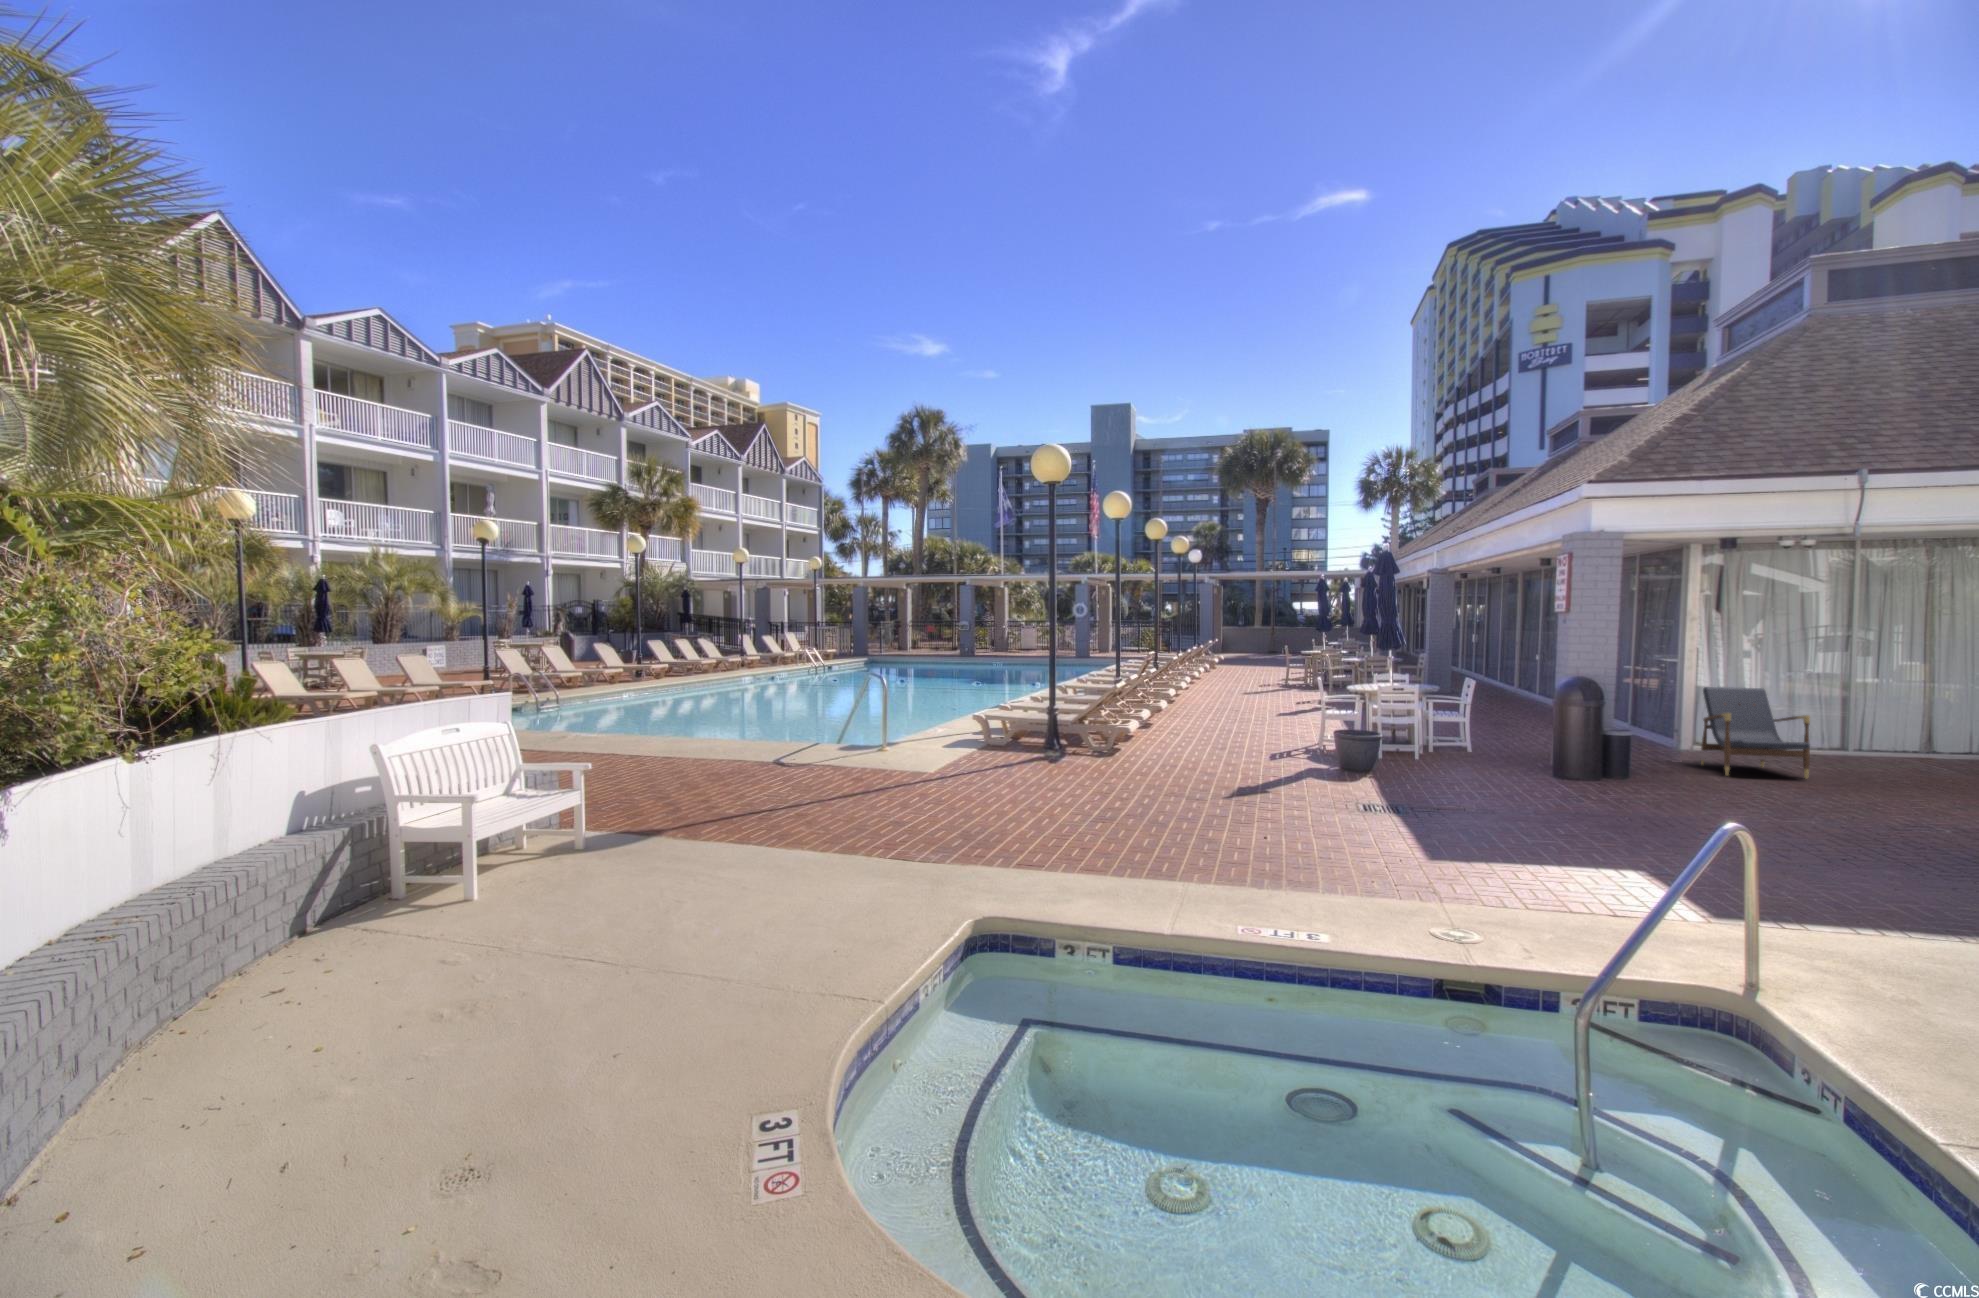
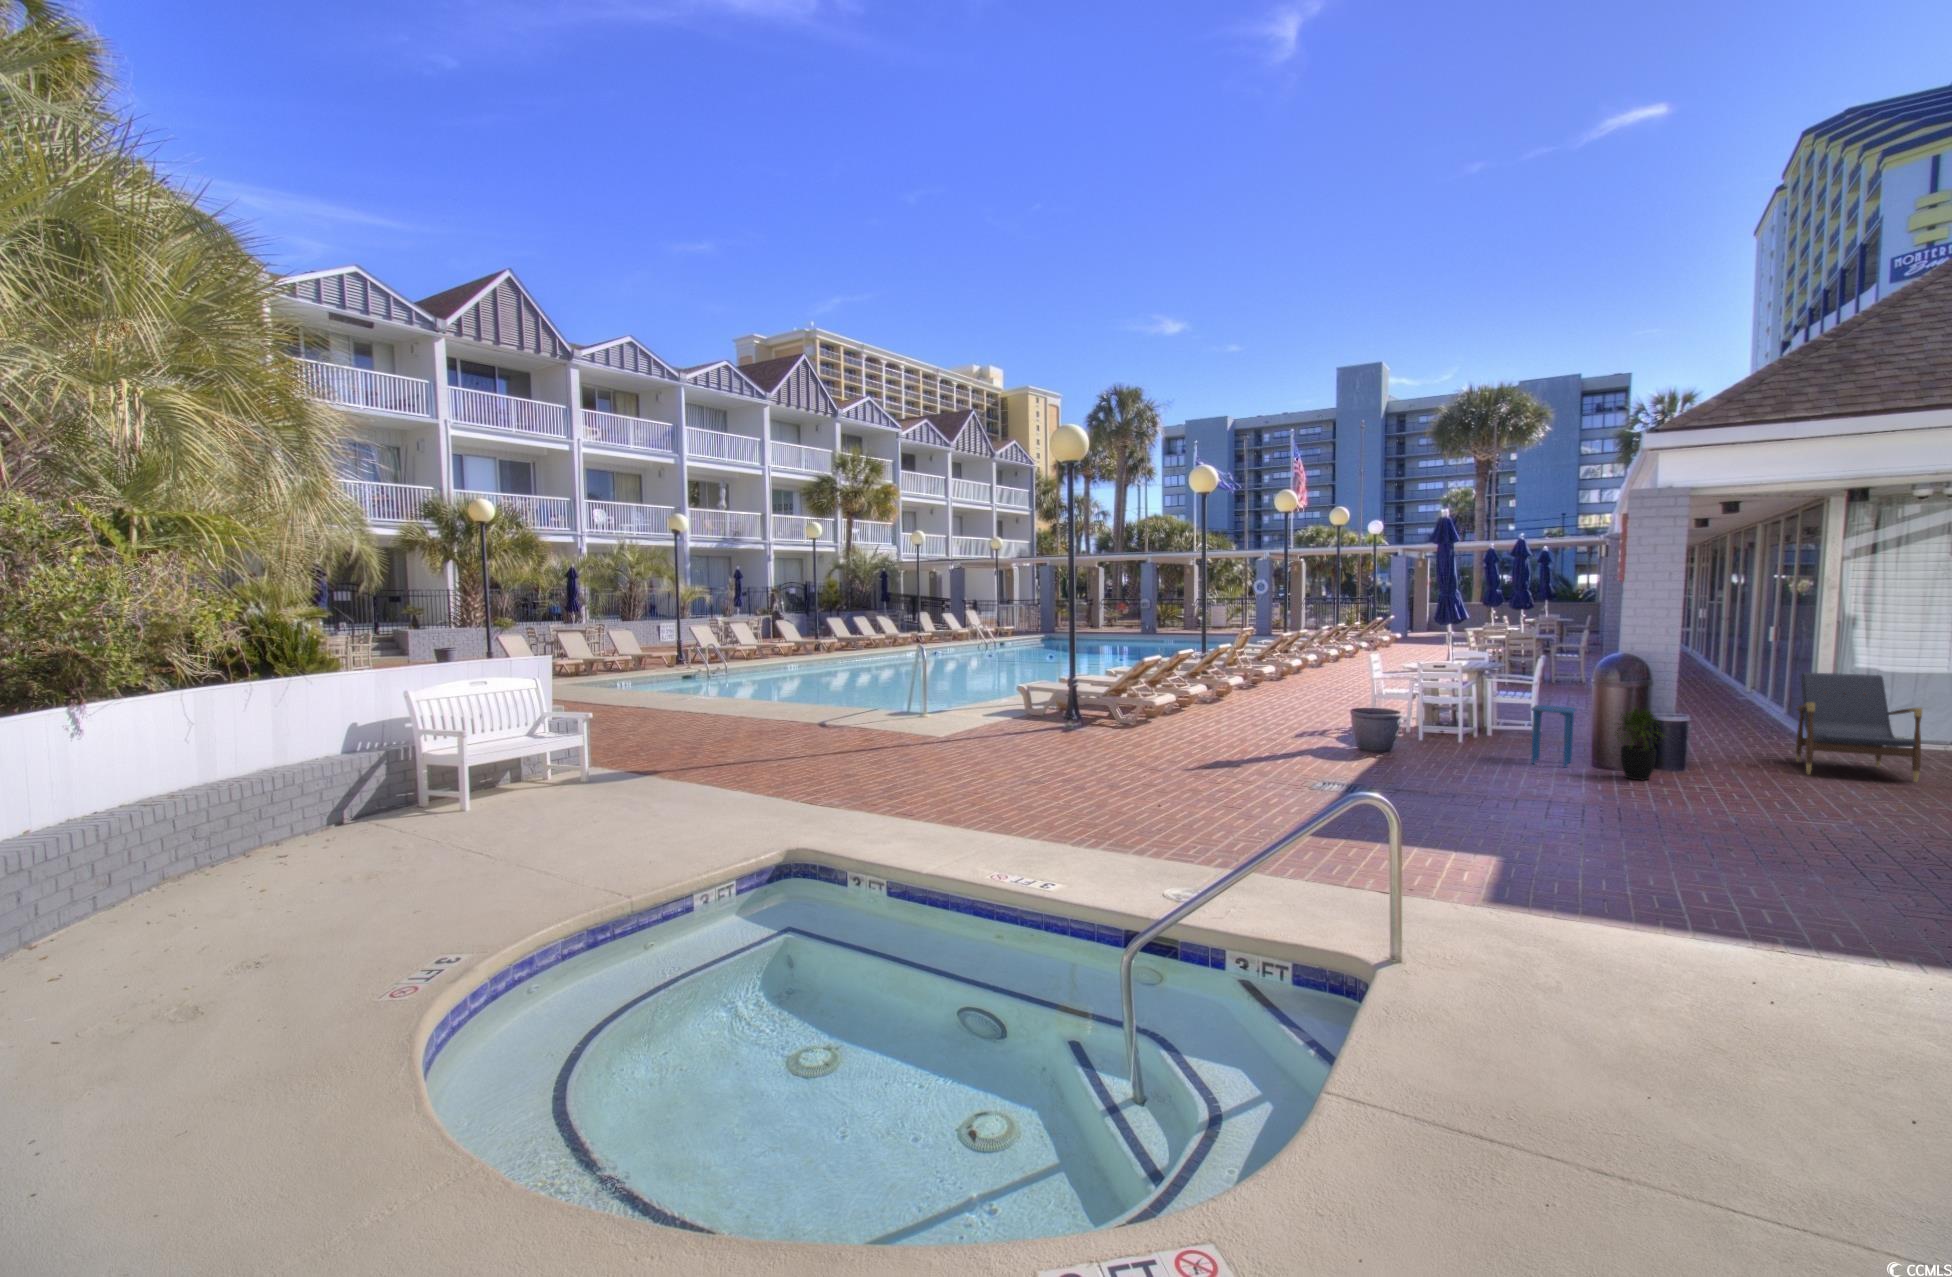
potted plant: none [1594,720,1645,787] -> present [1616,708,1664,780]
side table: none [1512,721,1554,778] -> present [1531,705,1576,767]

